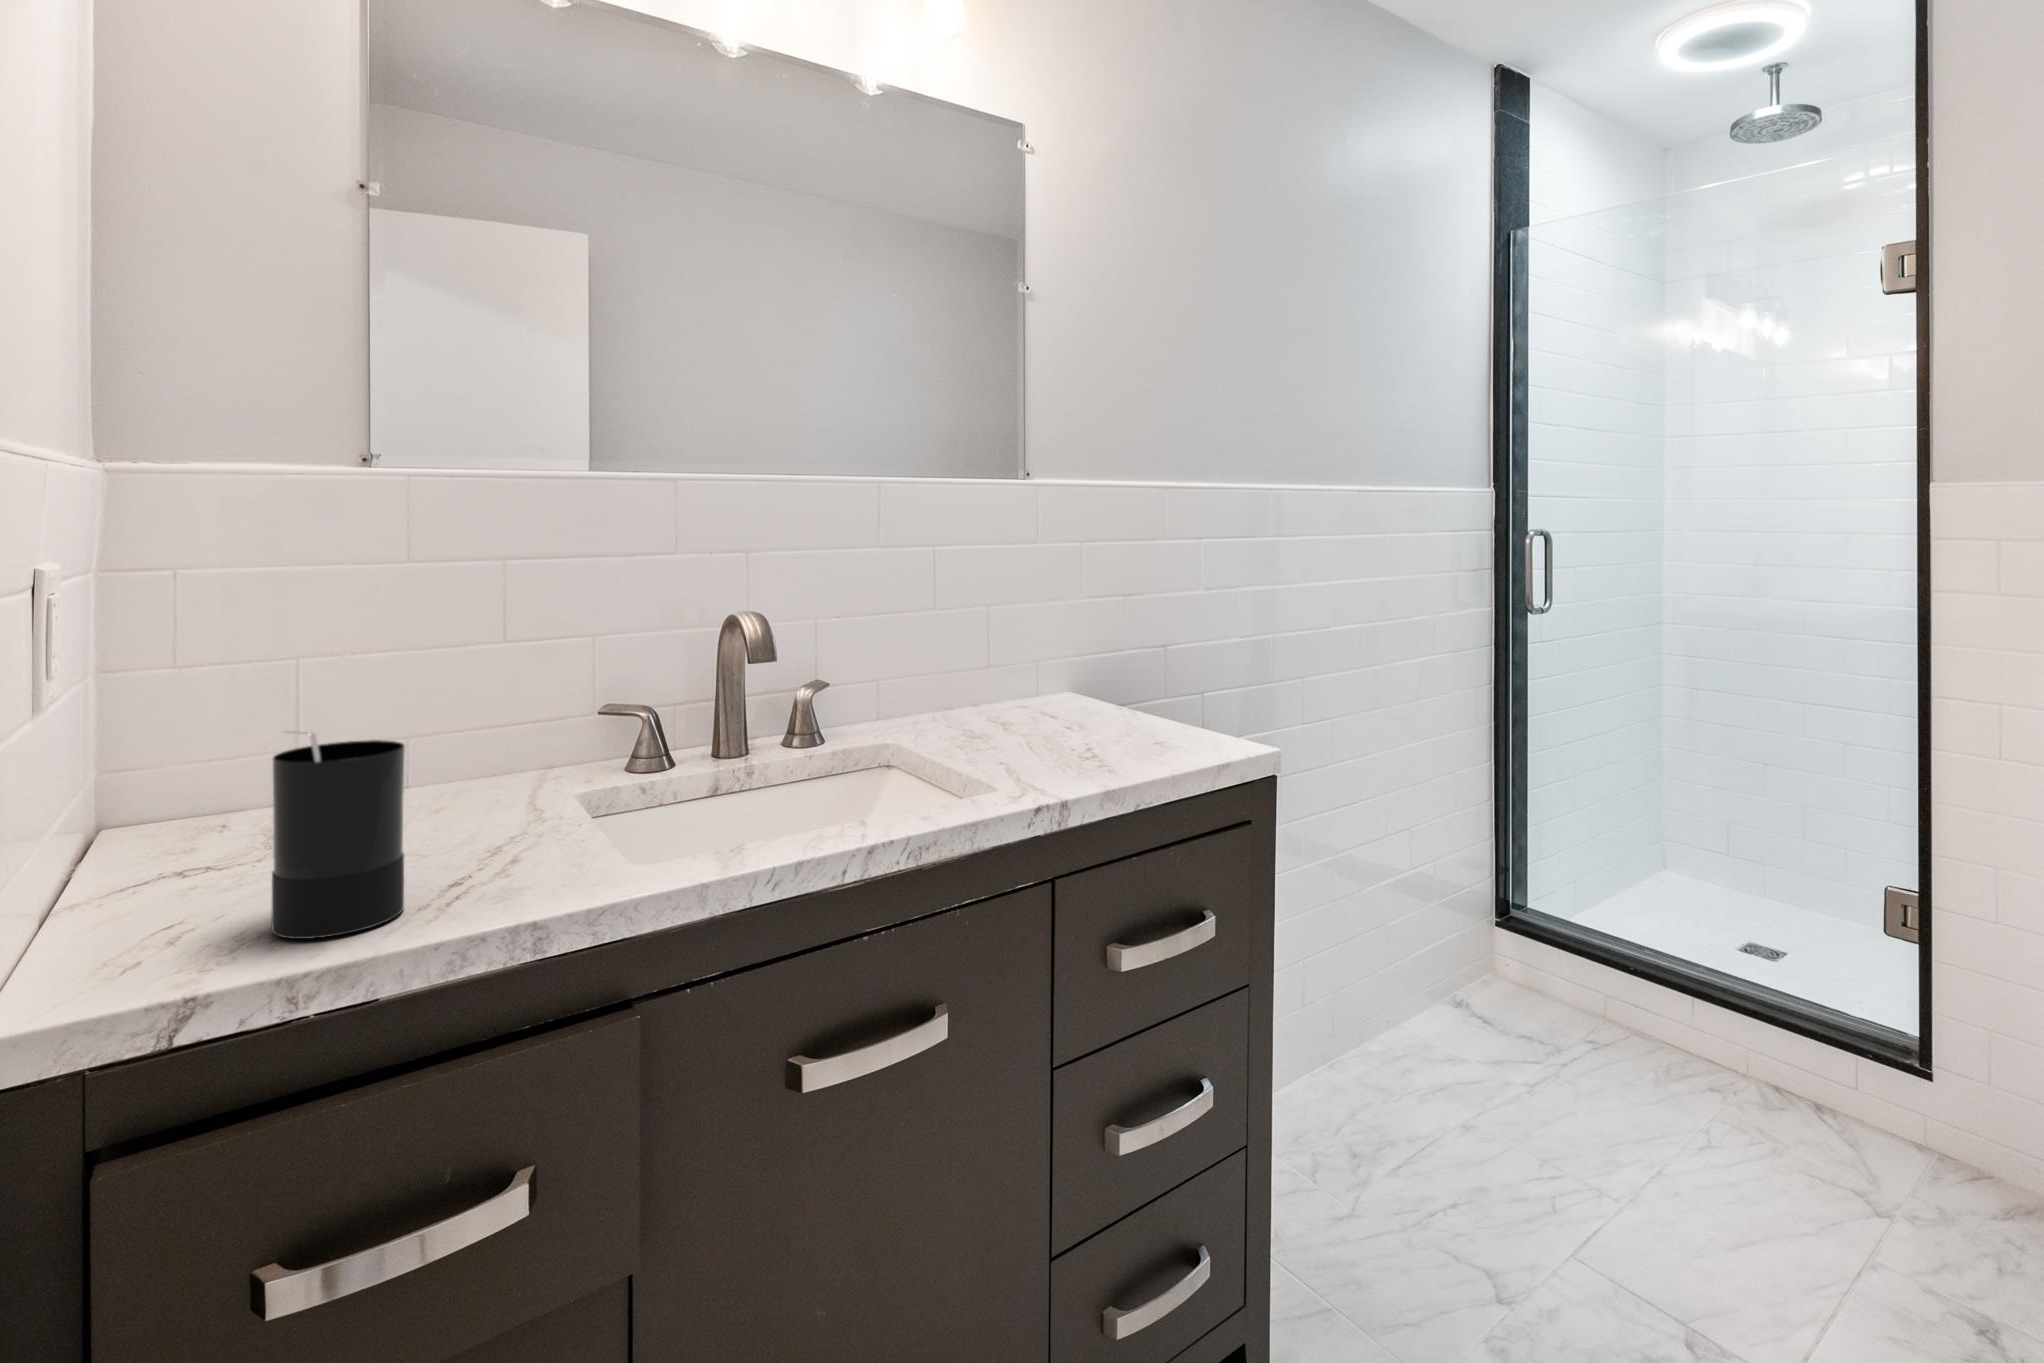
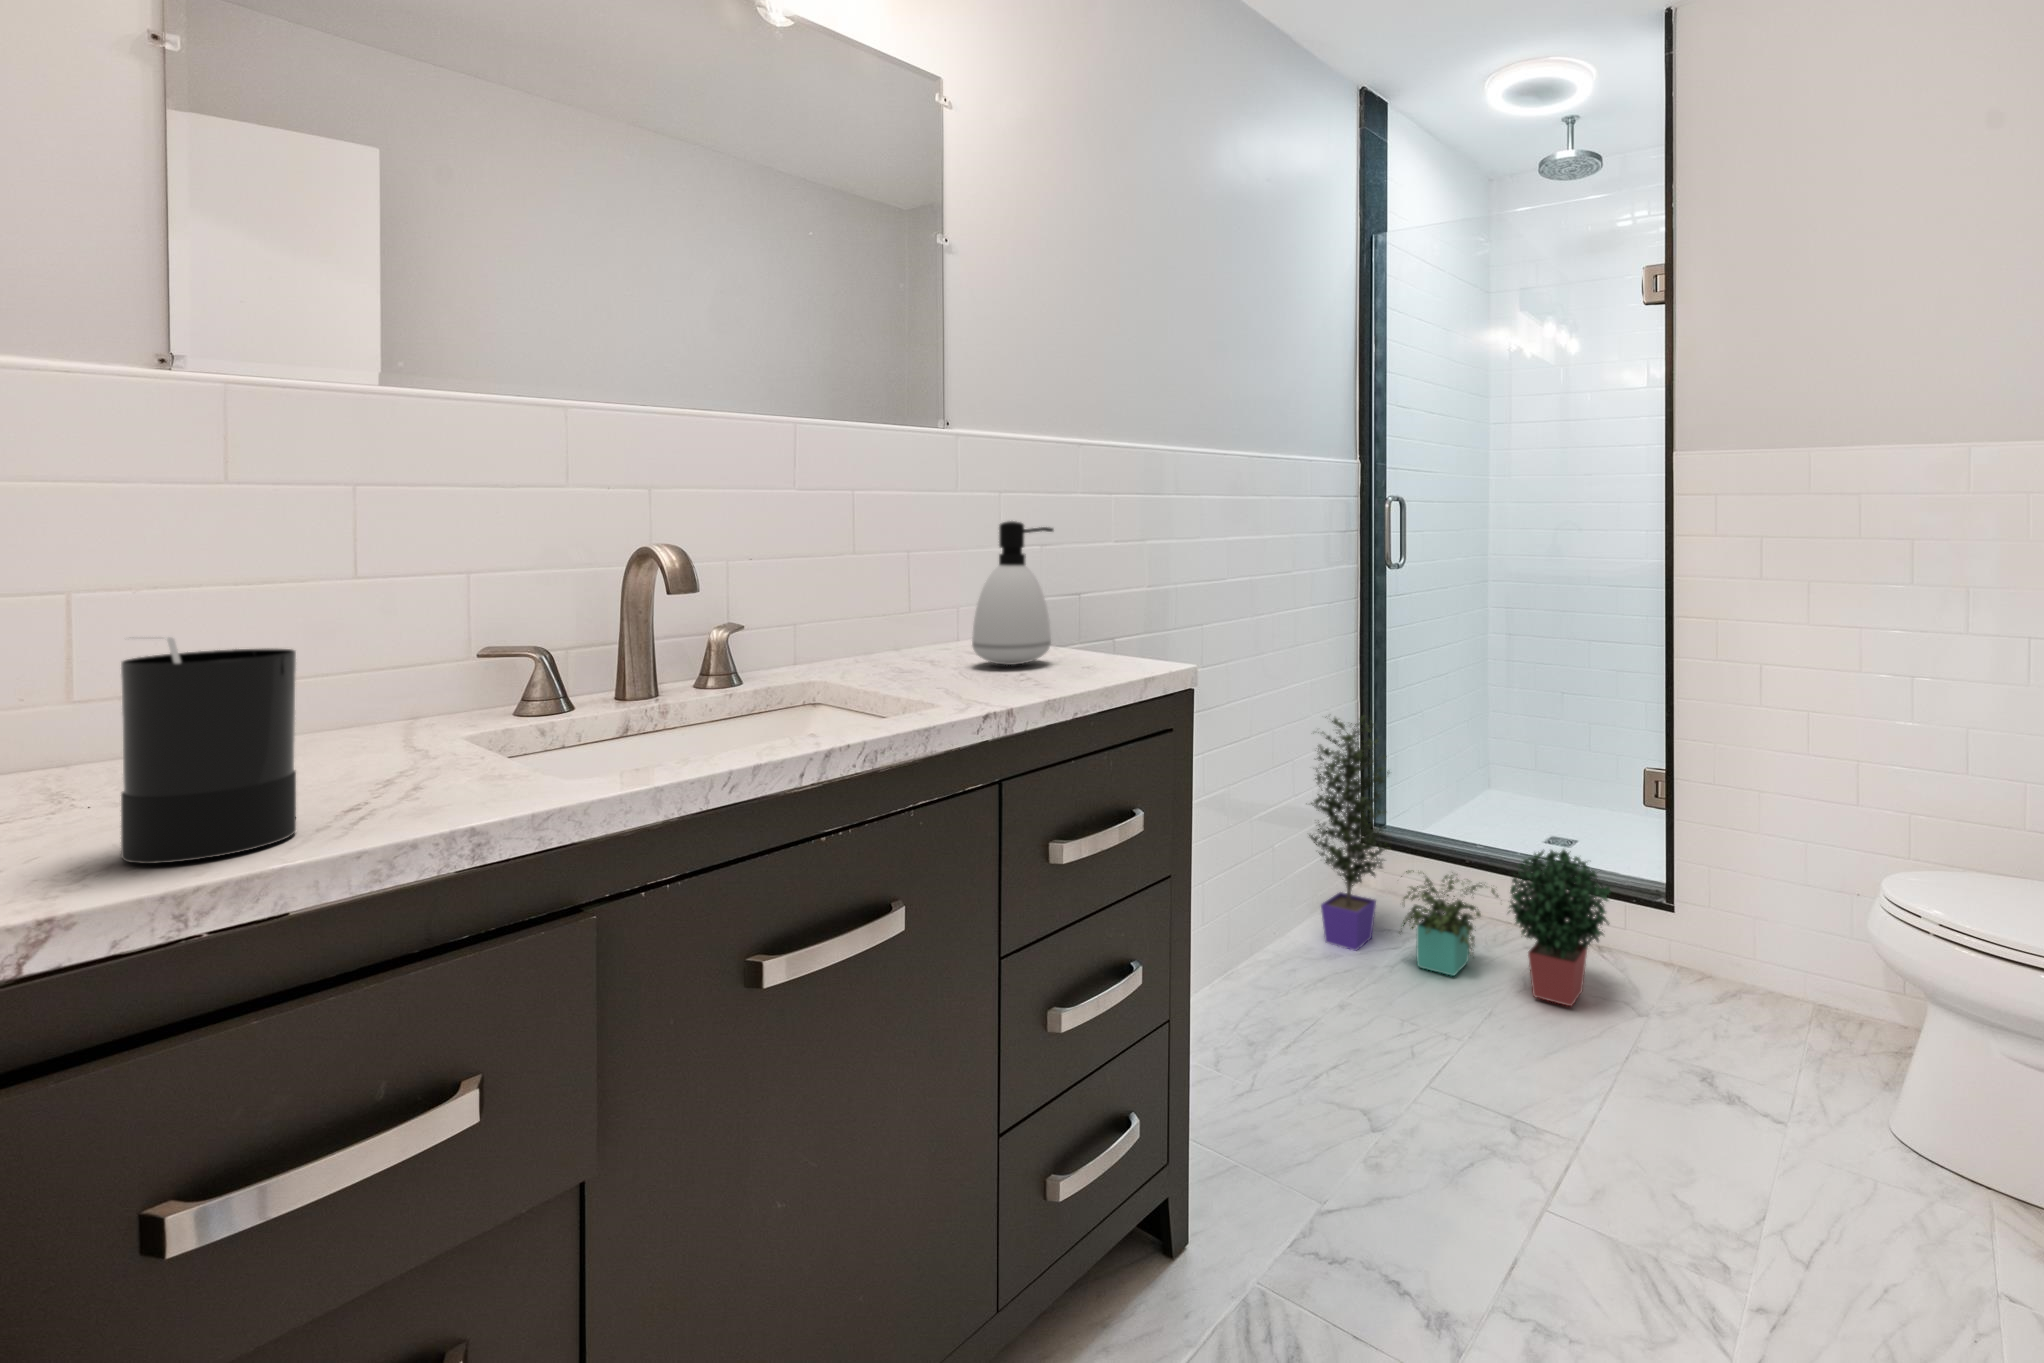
soap dispenser: none [1042,586,1125,738] -> present [972,521,1053,665]
potted plant: none [1430,785,1834,1180] -> present [1309,716,1610,1006]

